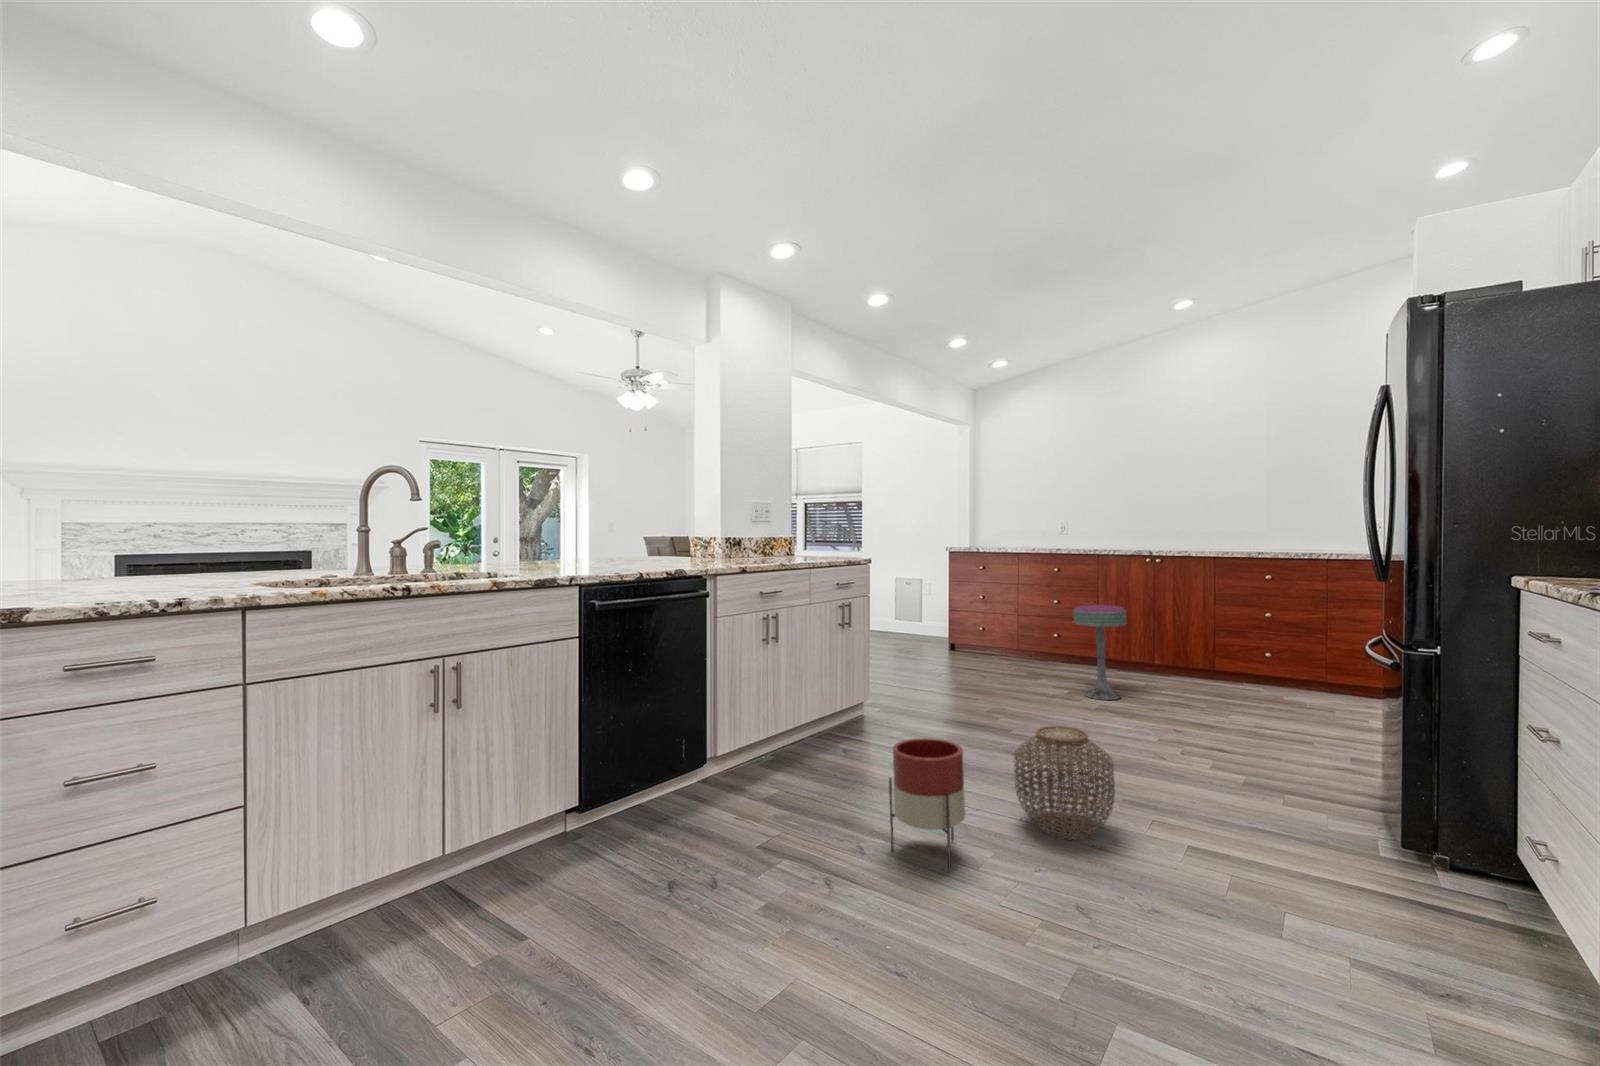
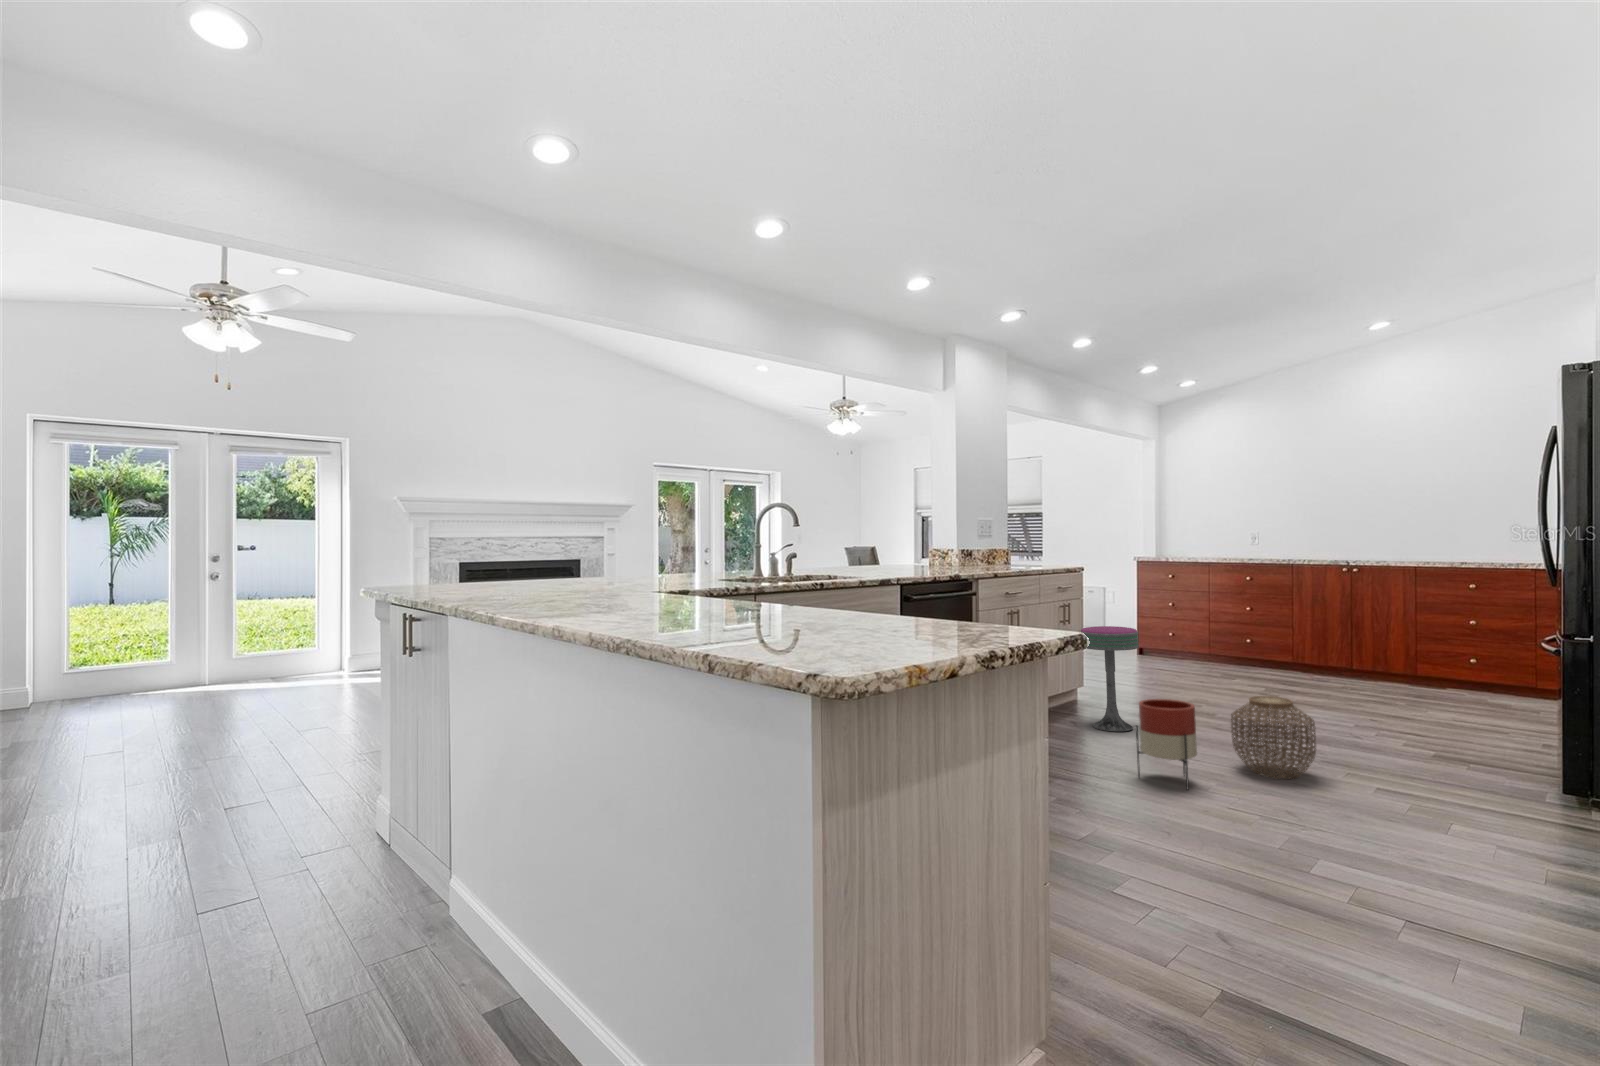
bar stool: present [1073,605,1126,700] -> present [1080,626,1139,732]

